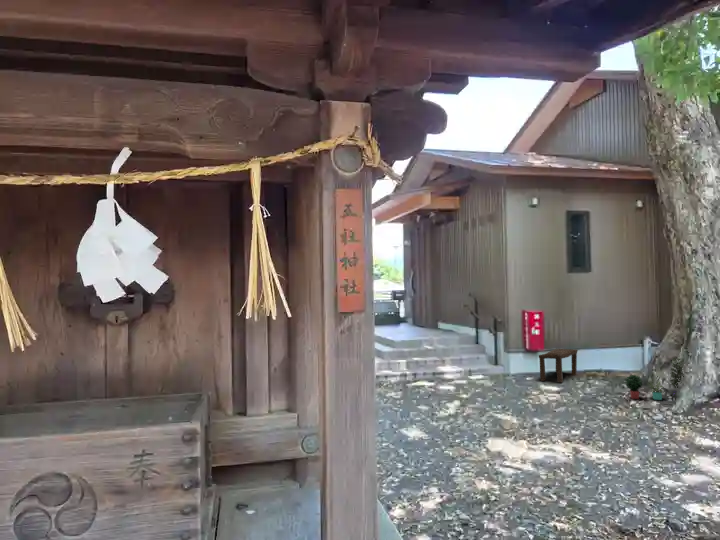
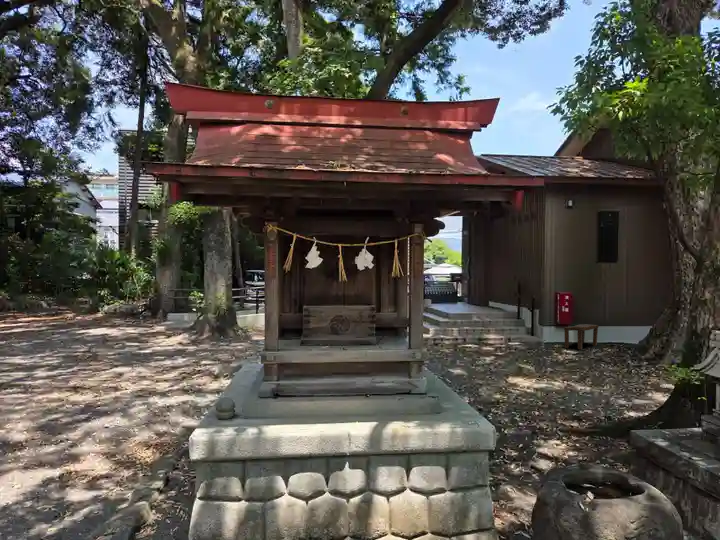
potted plant: present [625,358,684,400] -> none [626,331,674,364]

